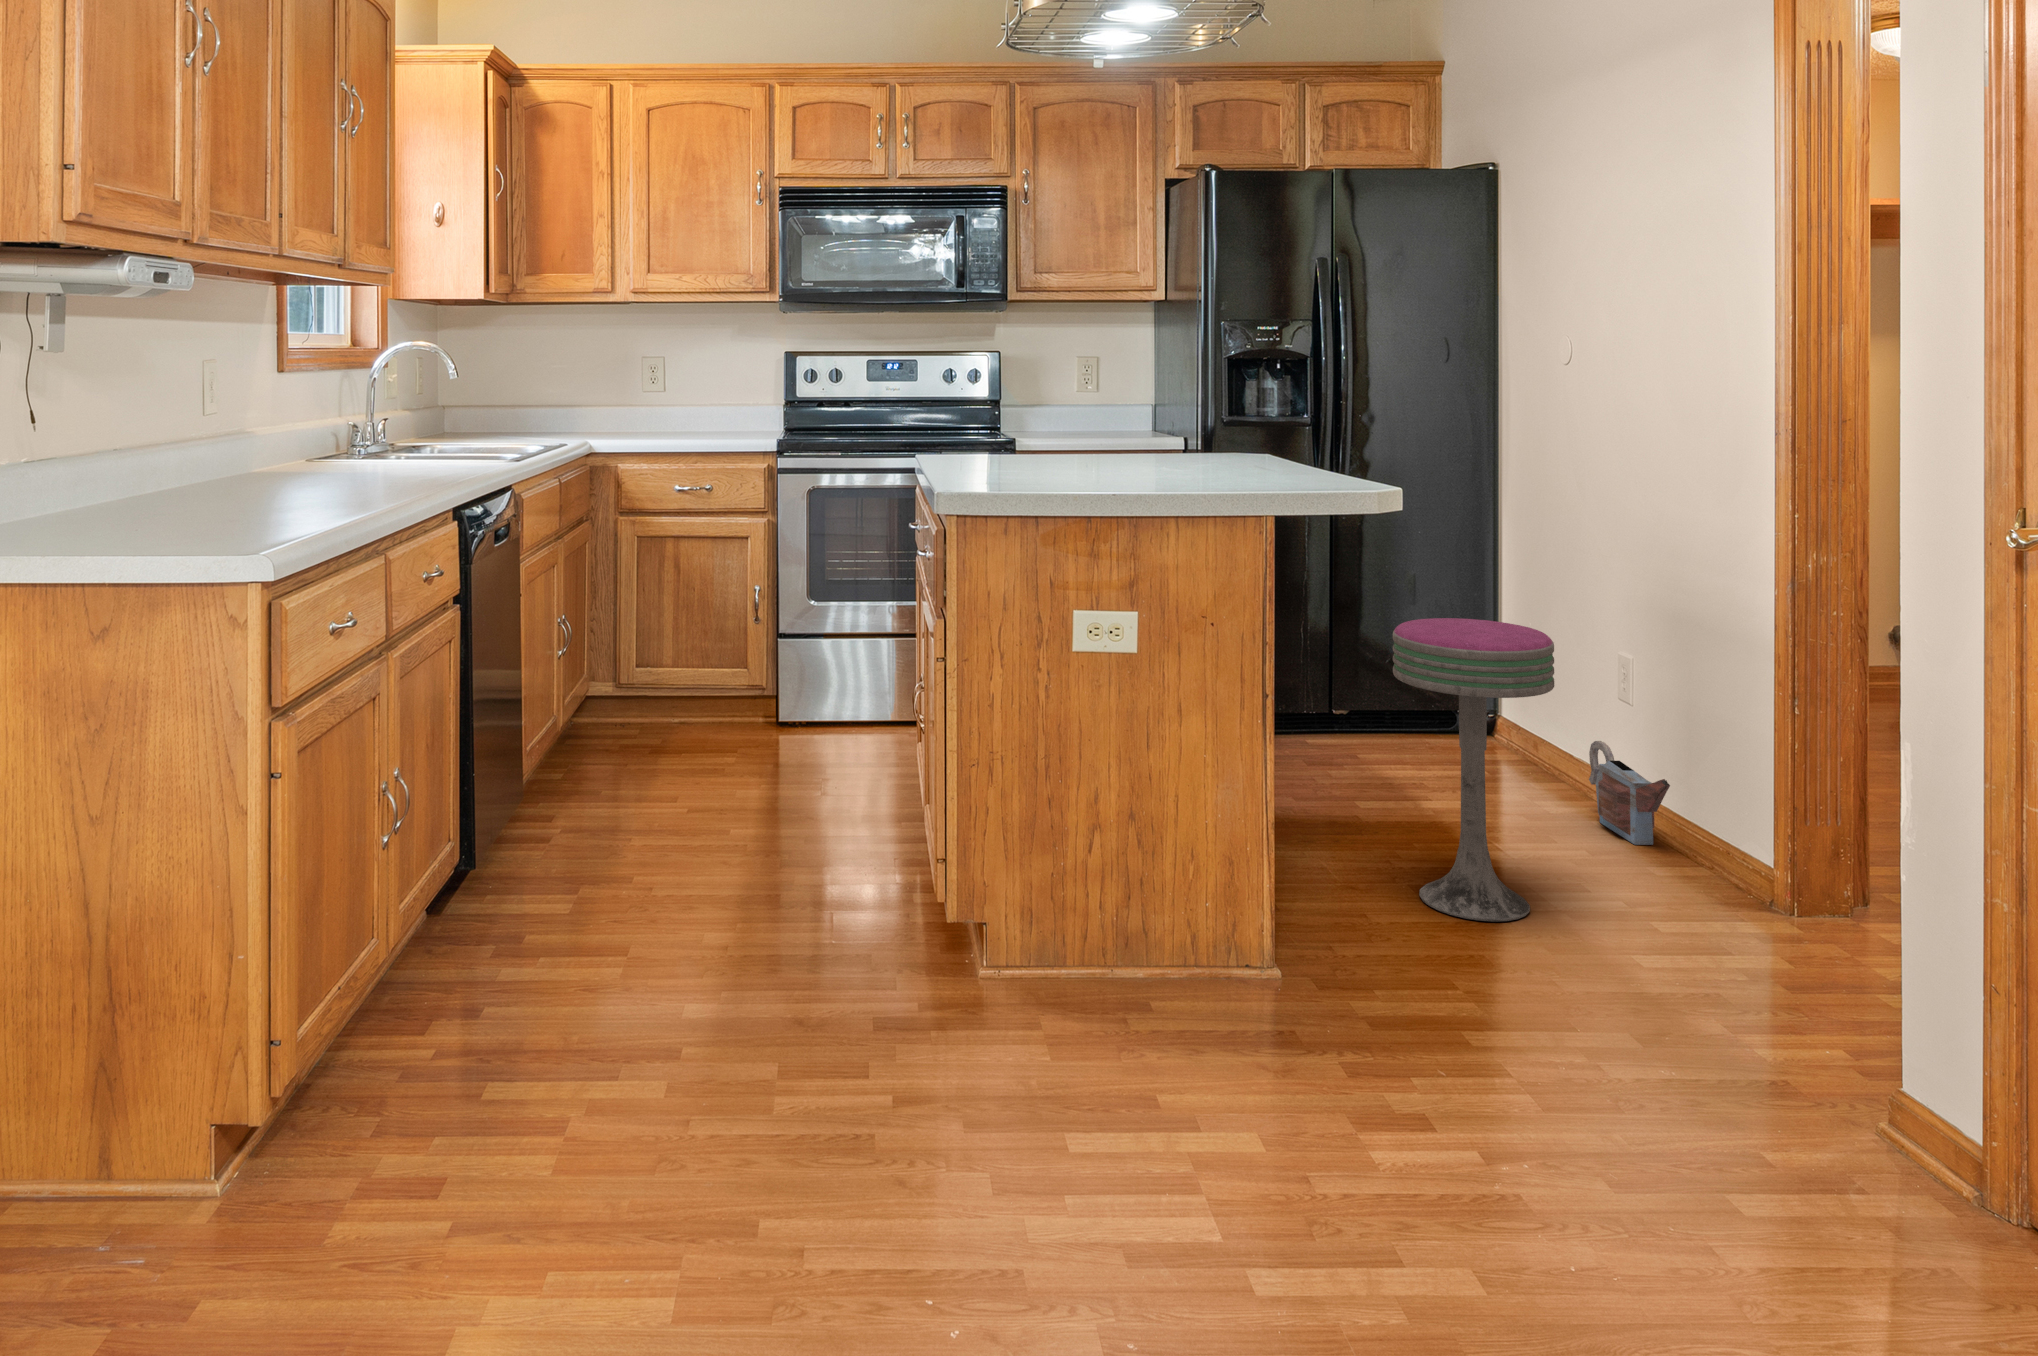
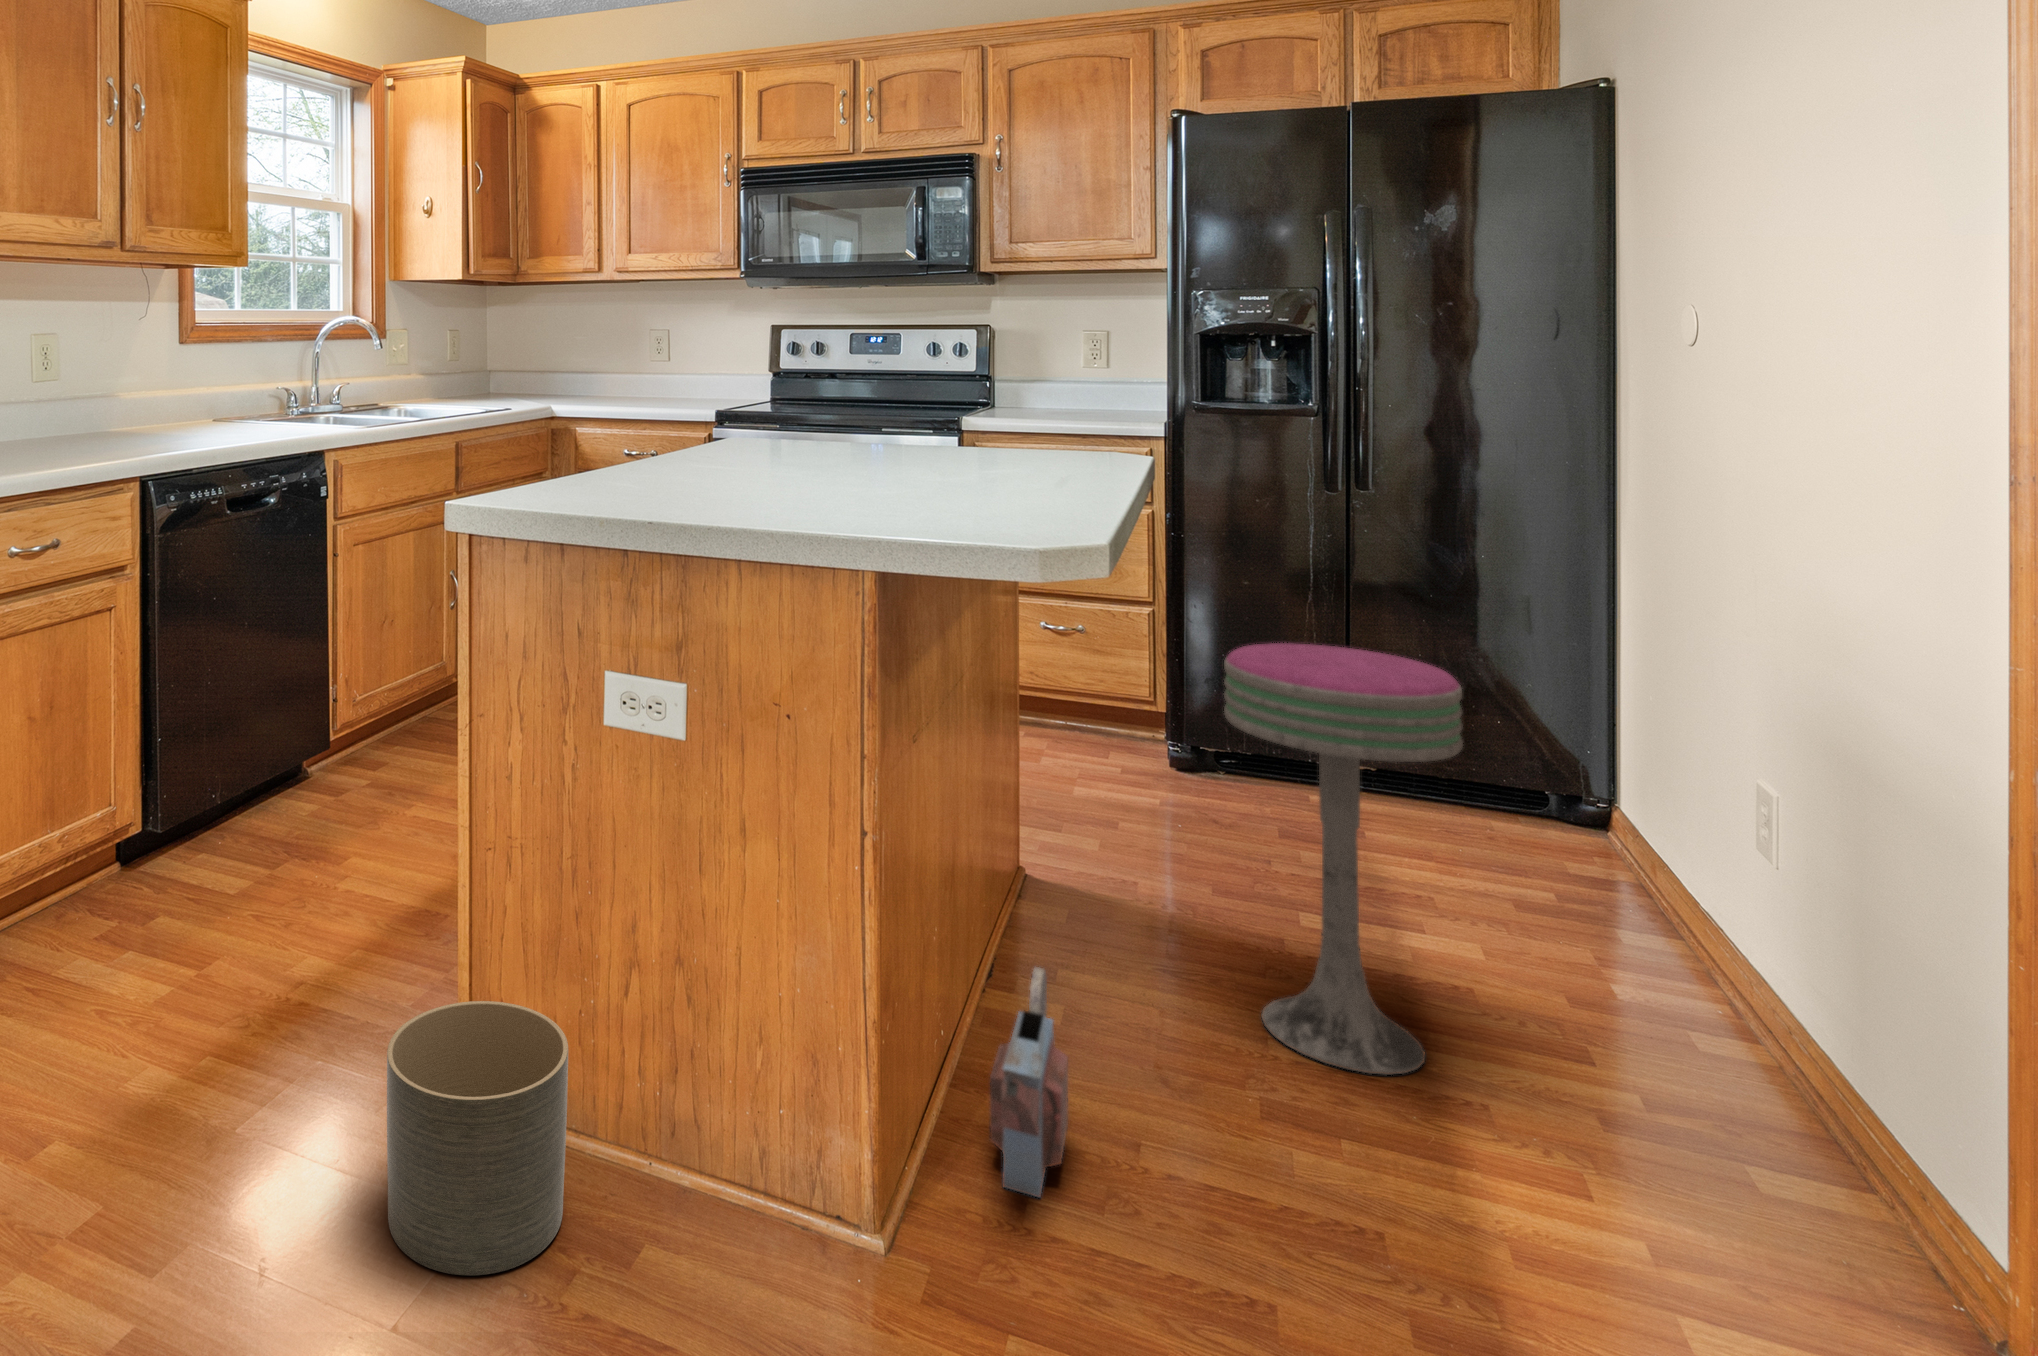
watering can: present [1589,741,1670,845] -> present [990,967,1068,1197]
planter: none [1013,990,1166,1203] -> present [387,1001,568,1276]

